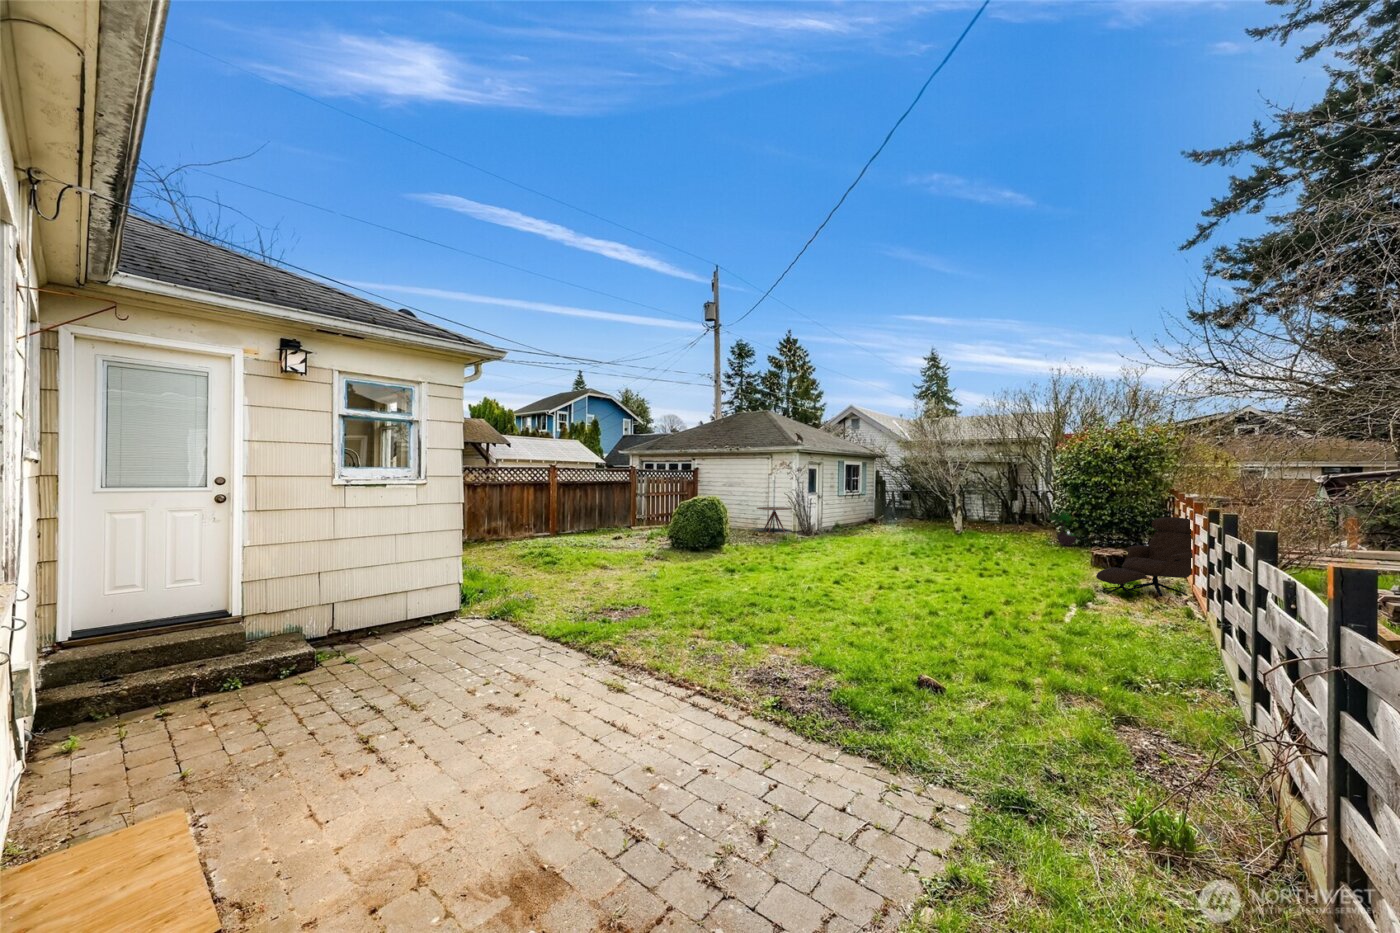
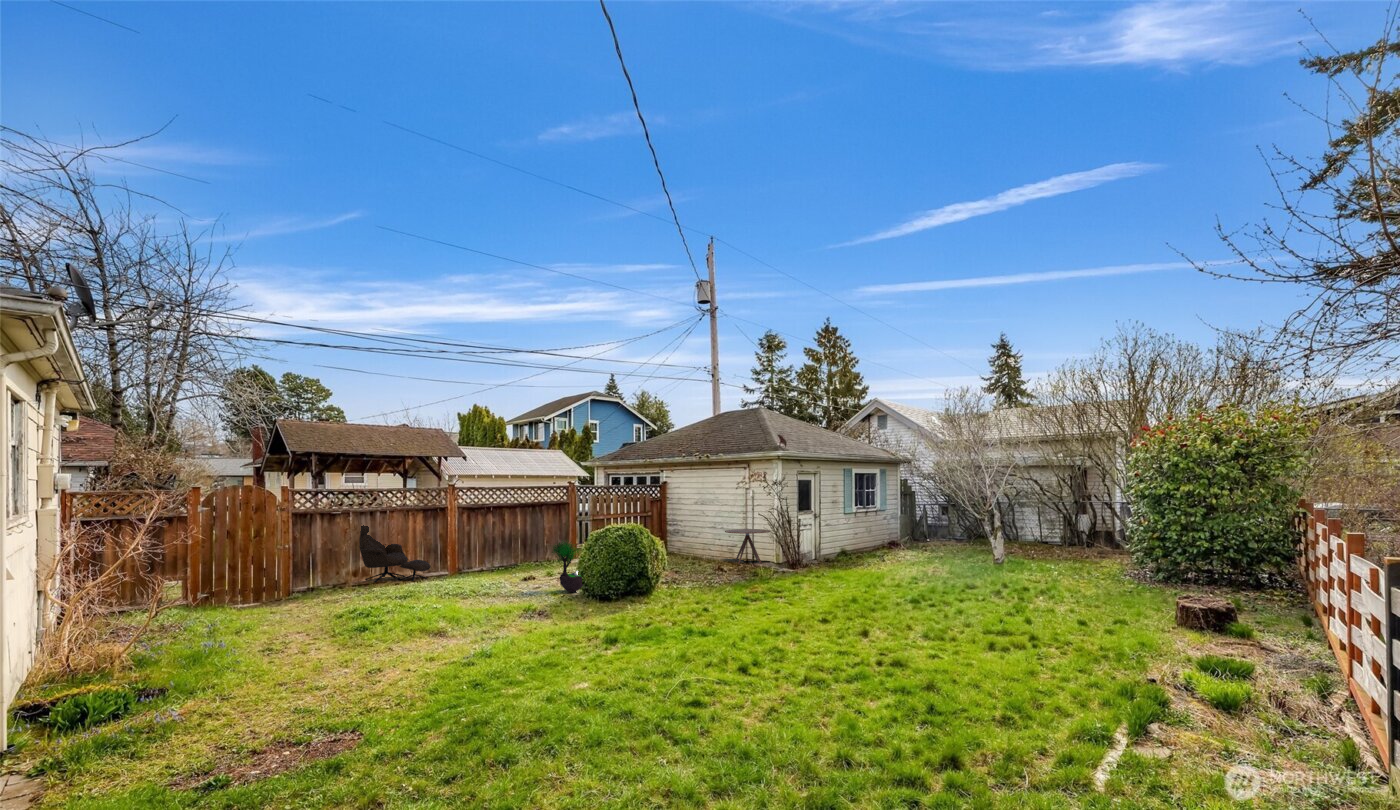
potted tree: present [1051,512,1076,546] -> present [552,542,583,592]
lounge chair: present [1096,517,1192,597] -> present [359,525,431,582]

